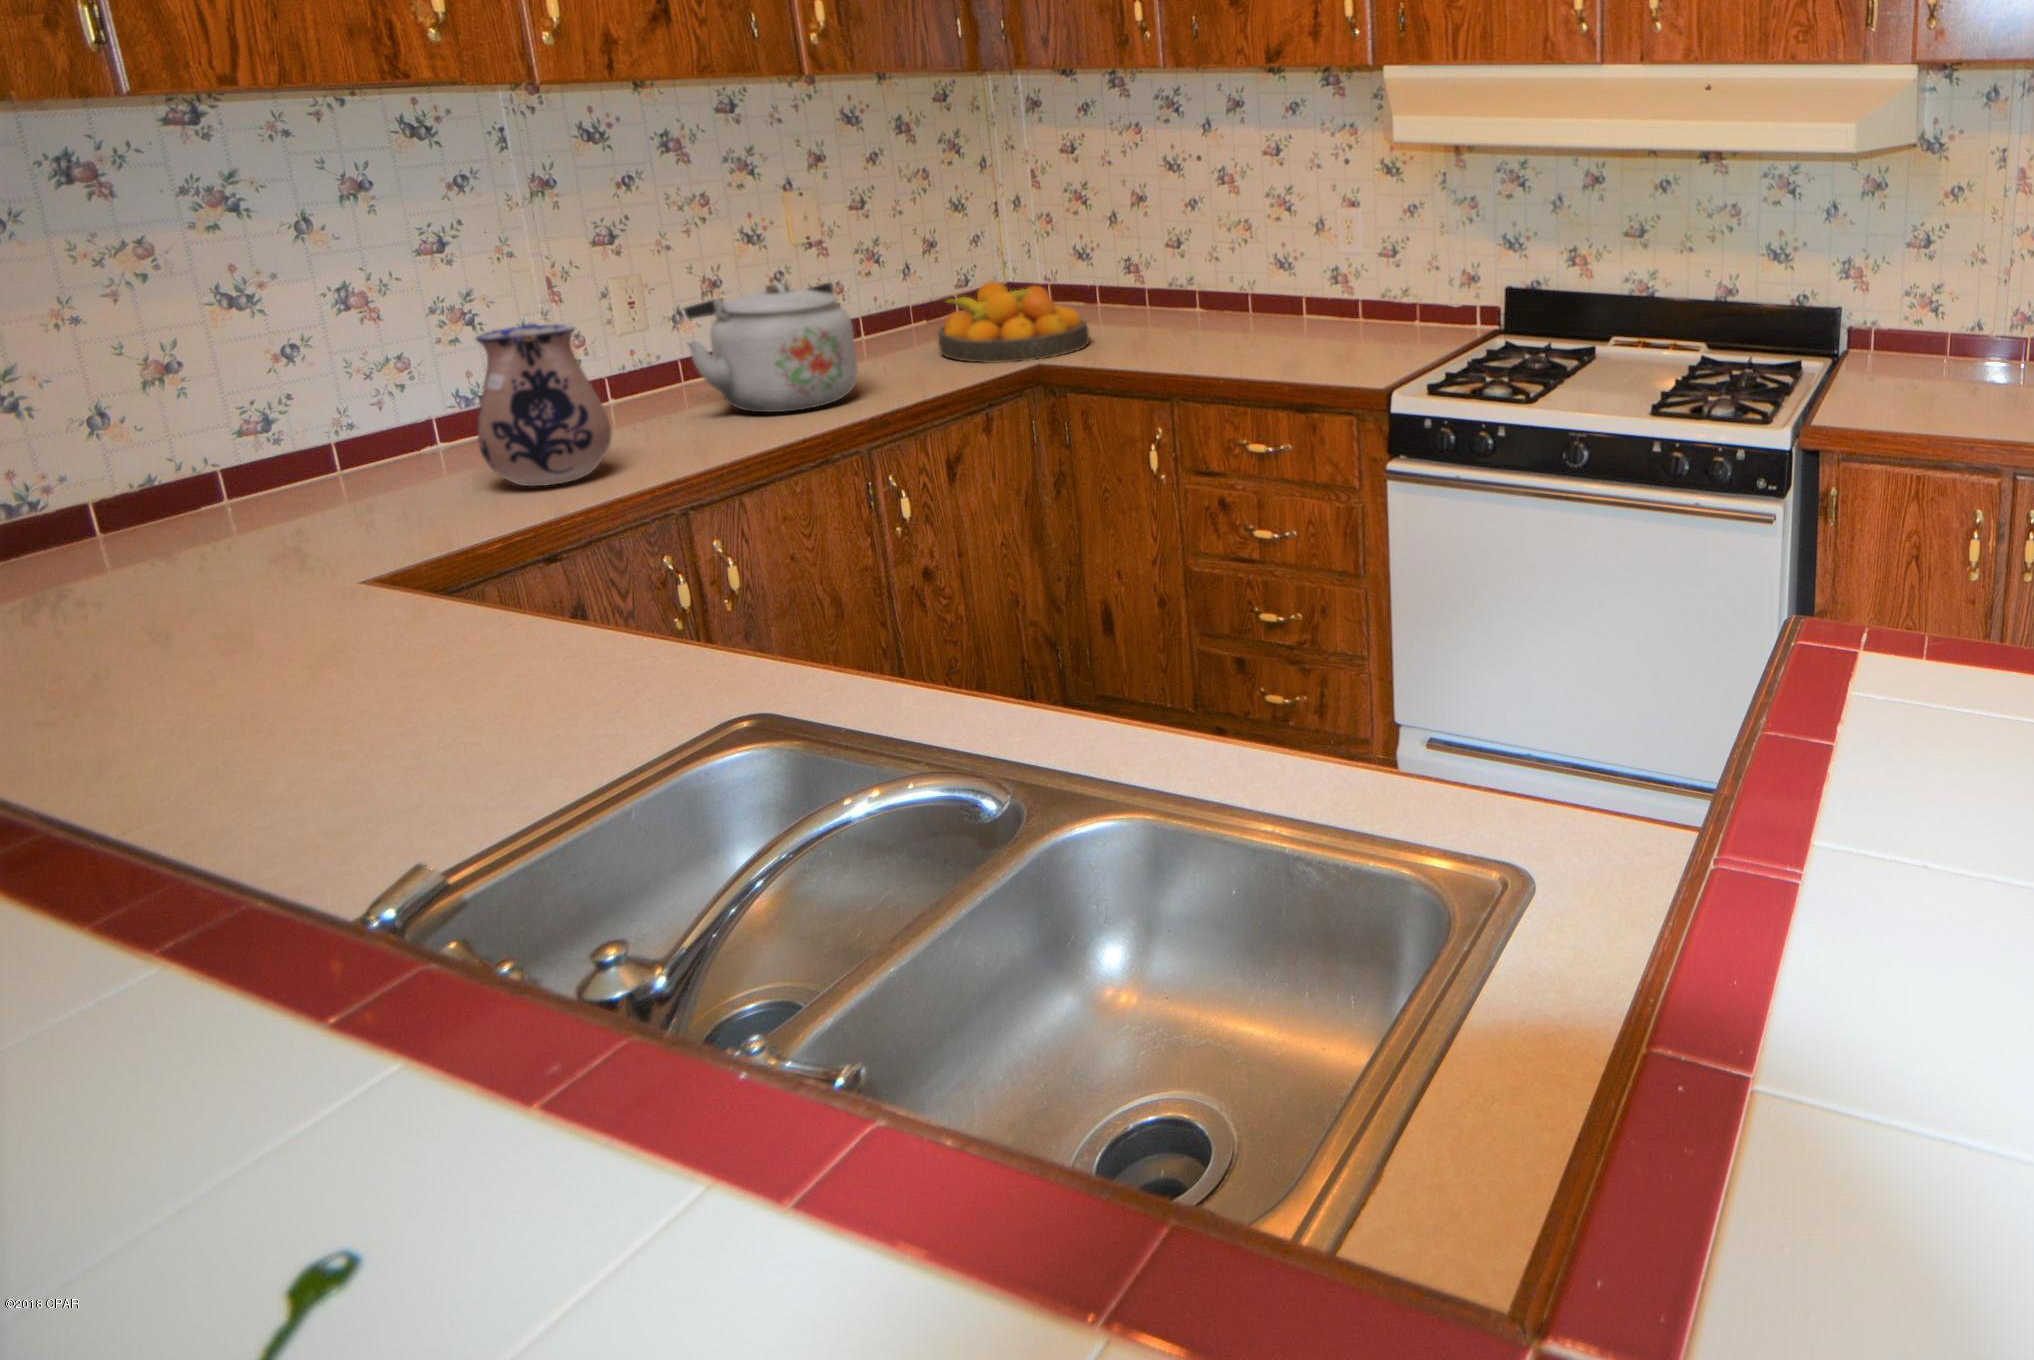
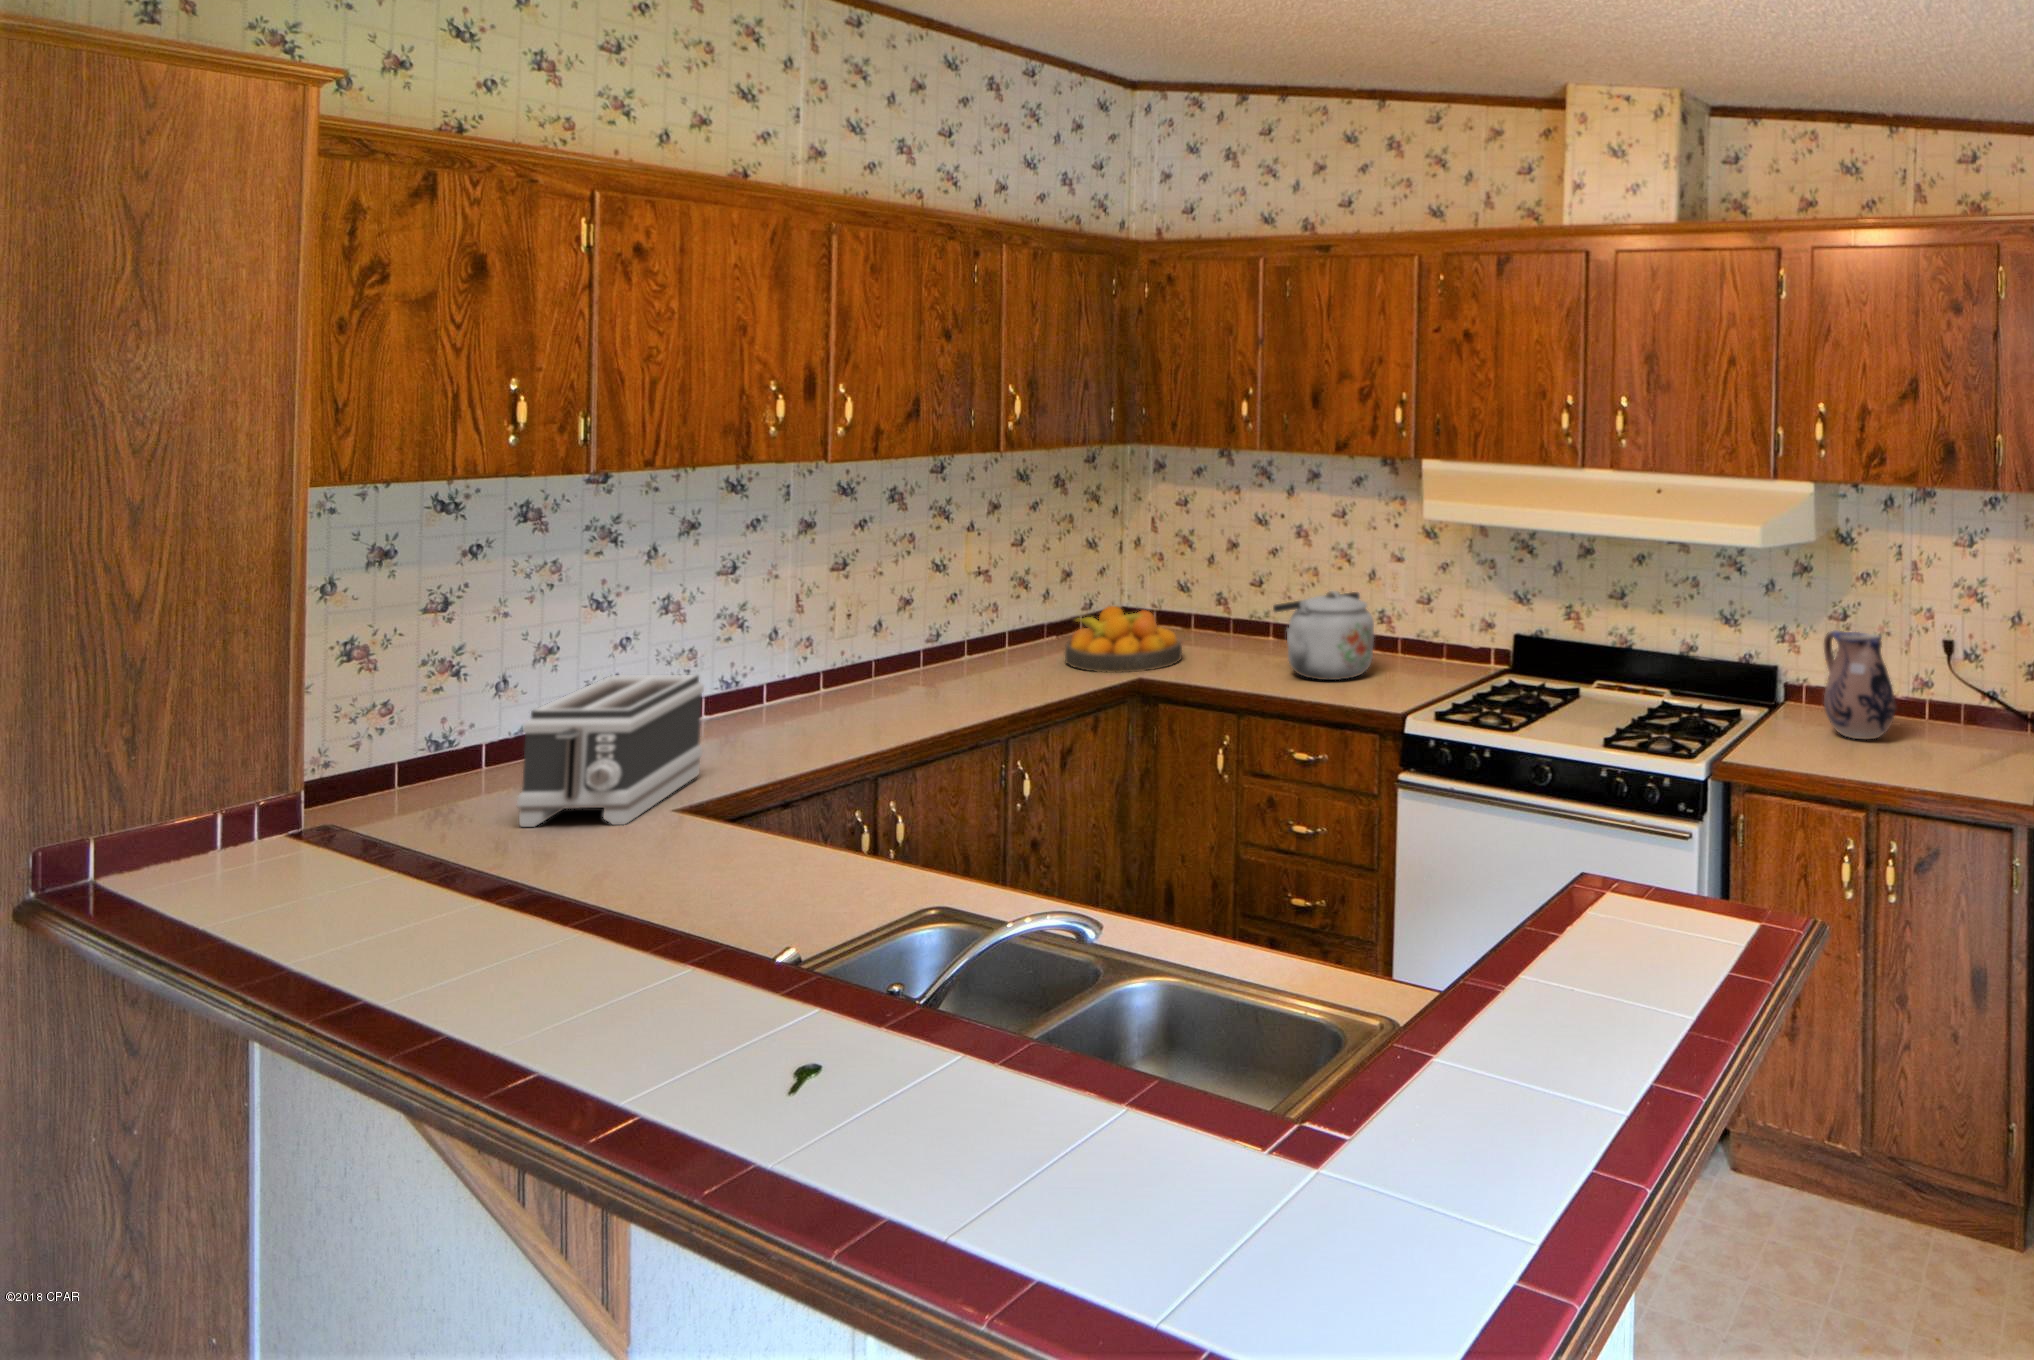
kettle: present [684,282,858,412] -> present [1273,591,1374,680]
ceramic pitcher: present [476,323,611,486] -> present [1824,630,1896,739]
toaster: none [91,386,425,614] -> present [517,675,704,827]

